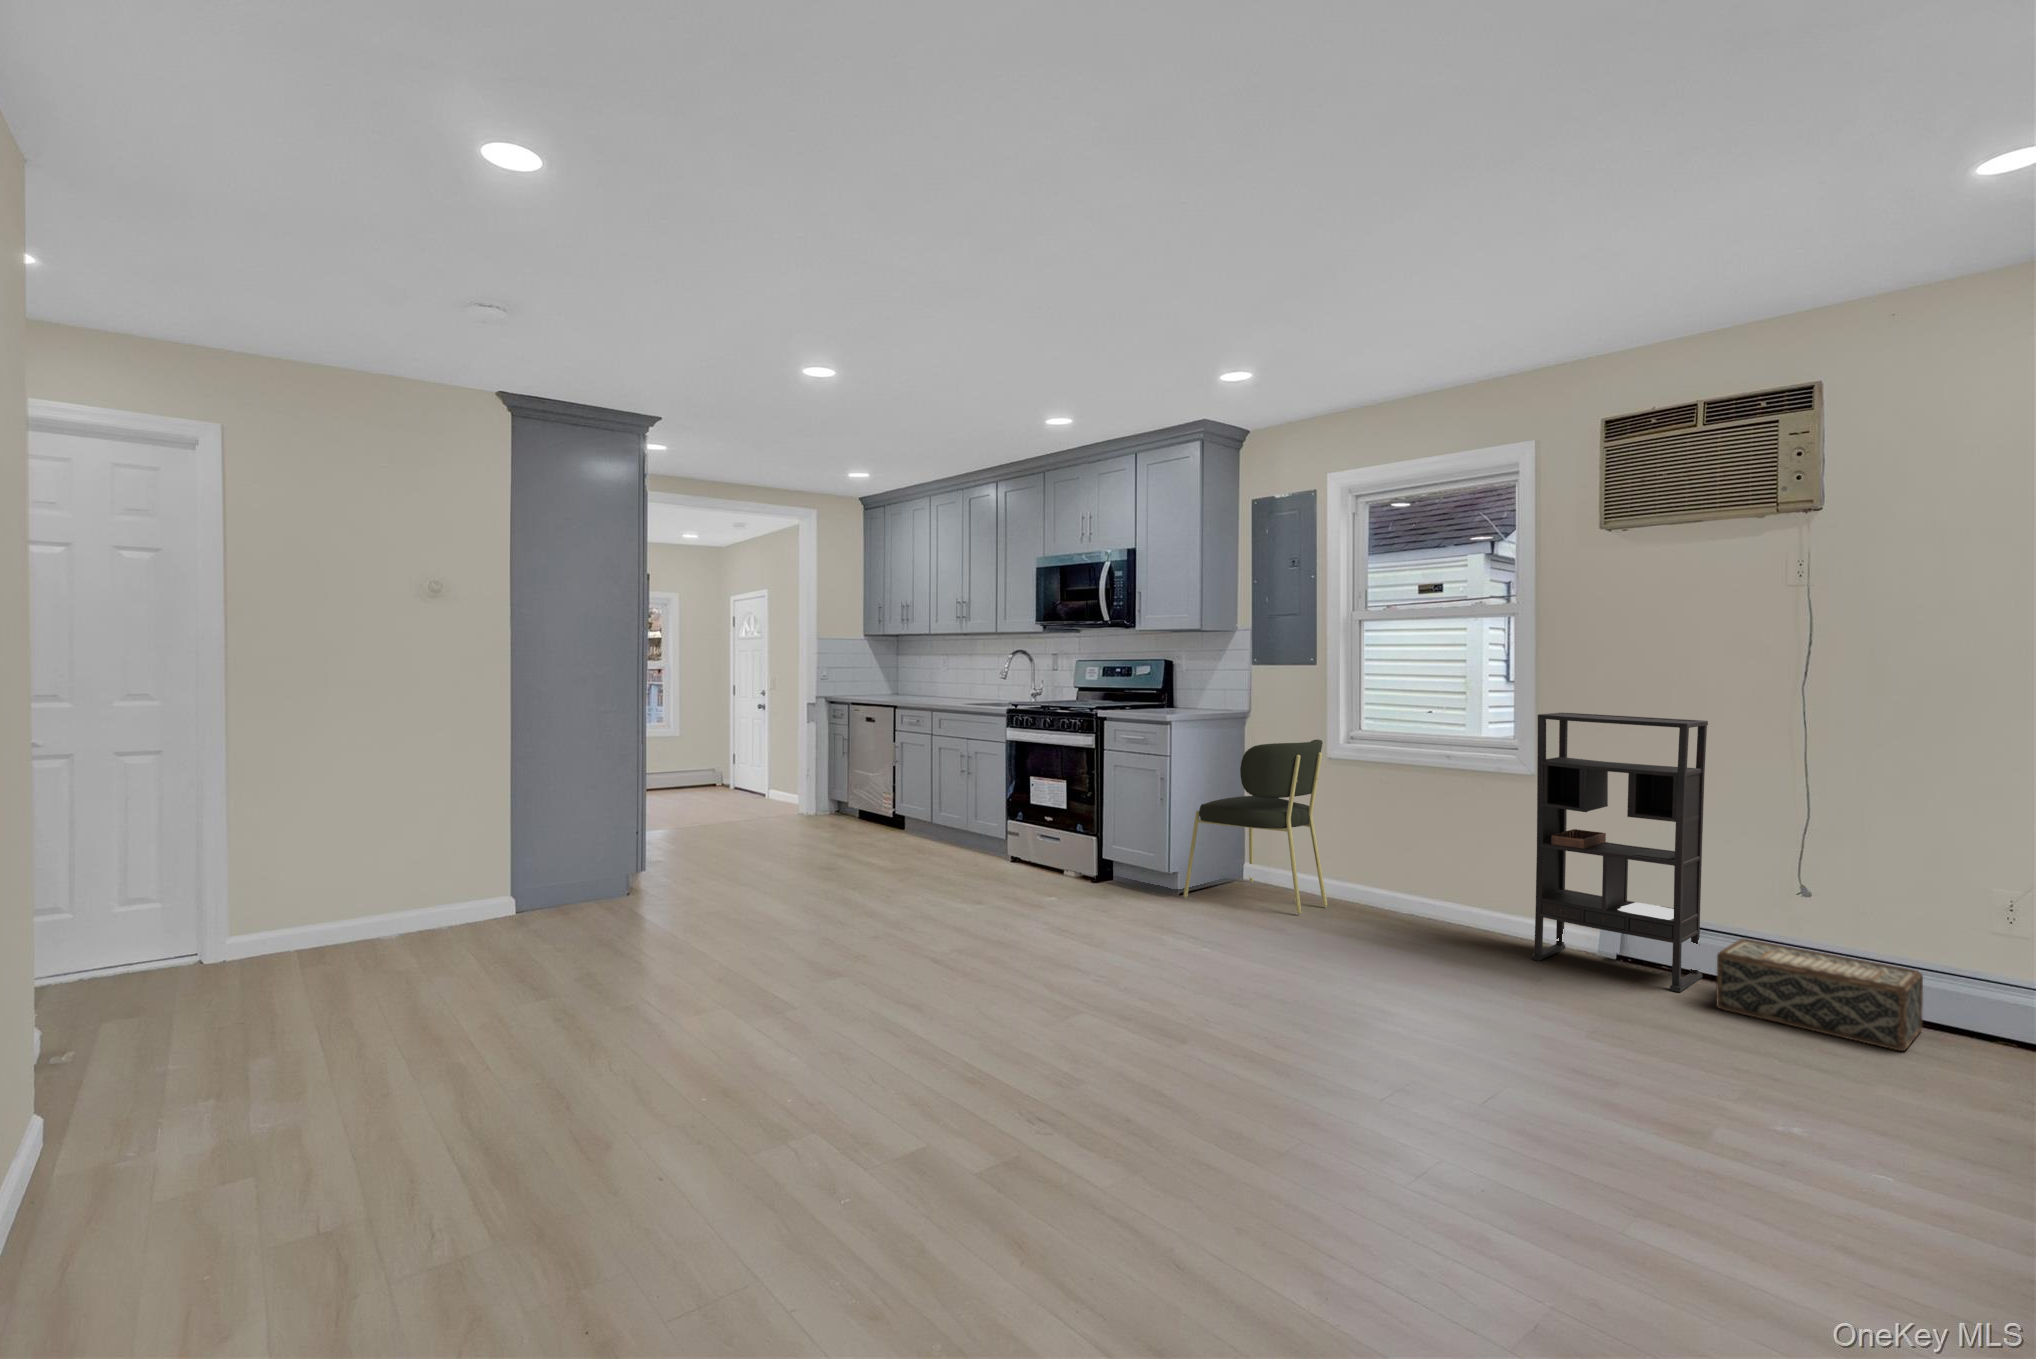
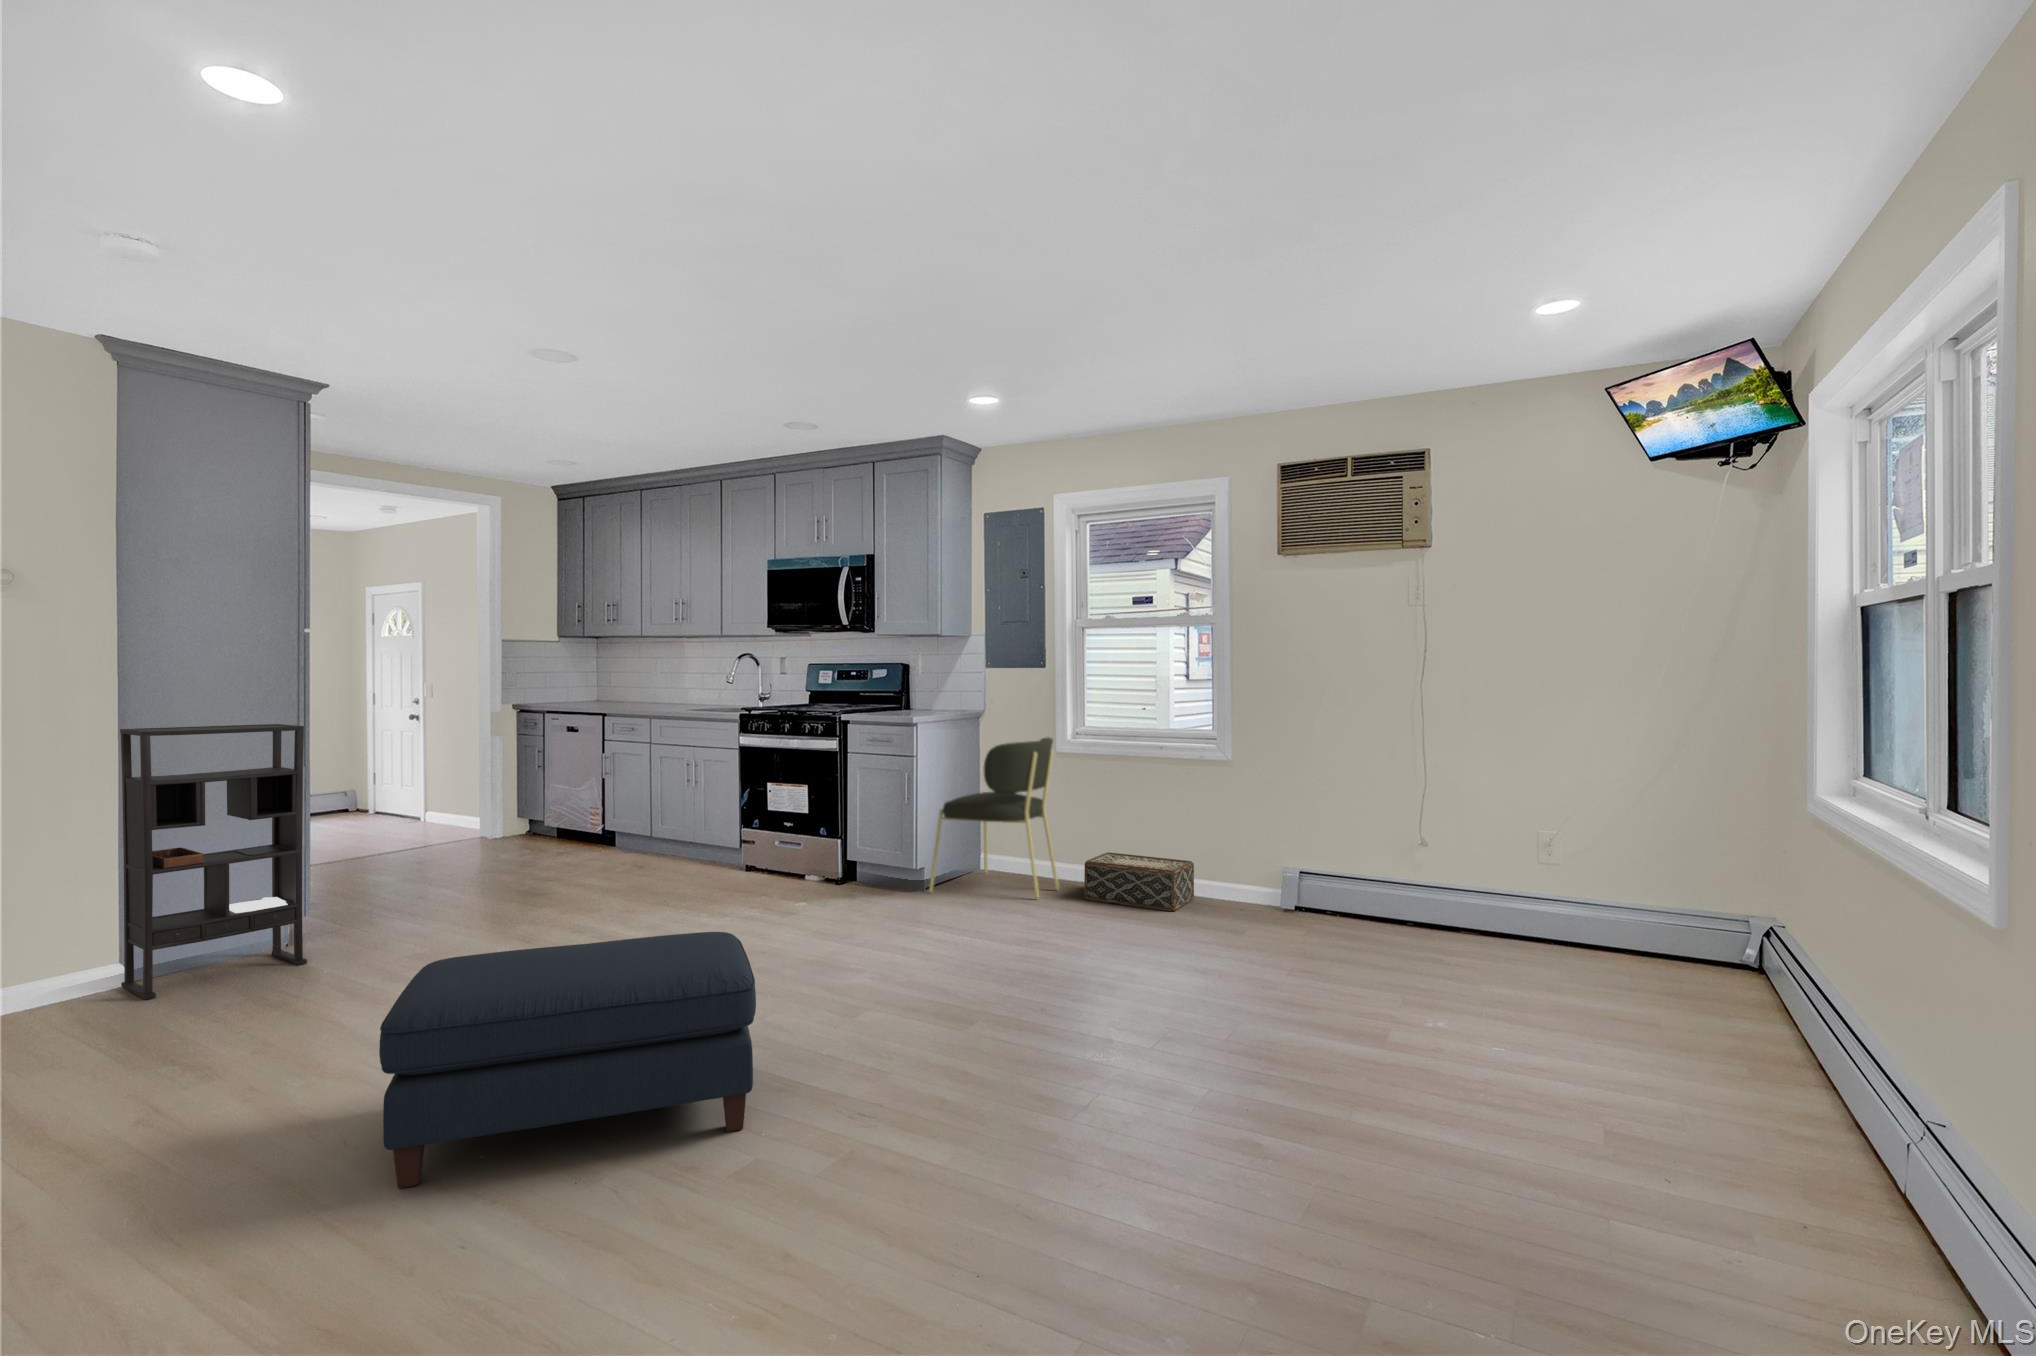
bookshelf: present [1531,713,1708,992] -> present [120,724,307,1000]
ottoman: none [607,915,941,1116] -> present [379,932,756,1188]
woven basket: present [1717,939,1923,1051] -> present [1084,852,1194,911]

